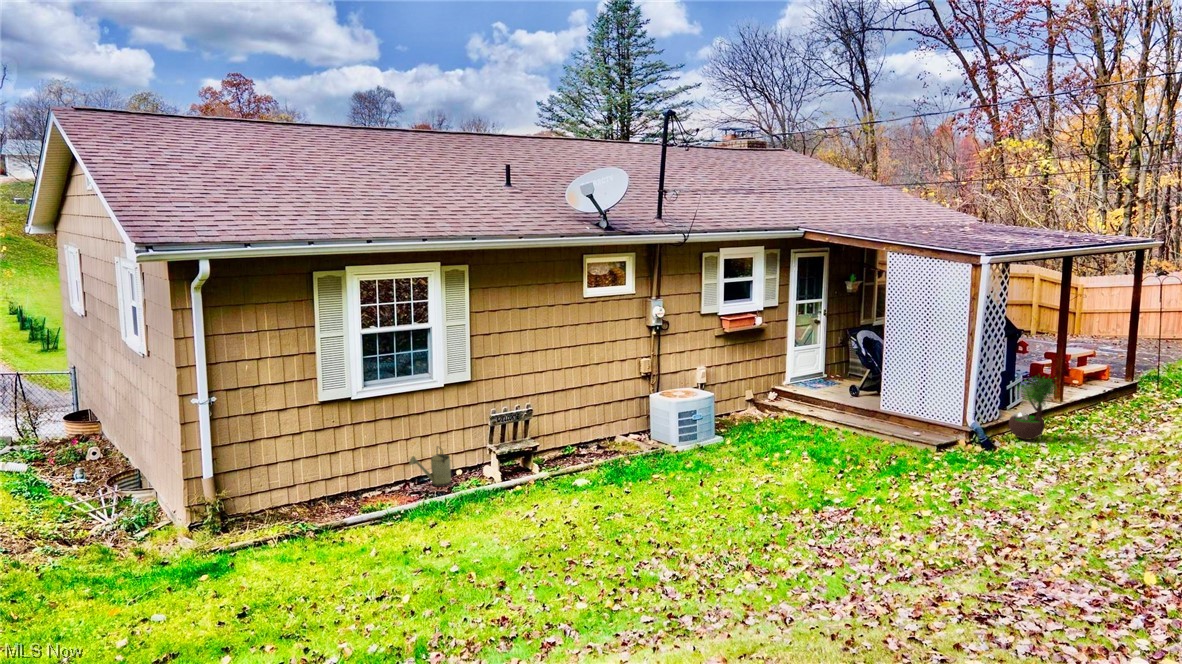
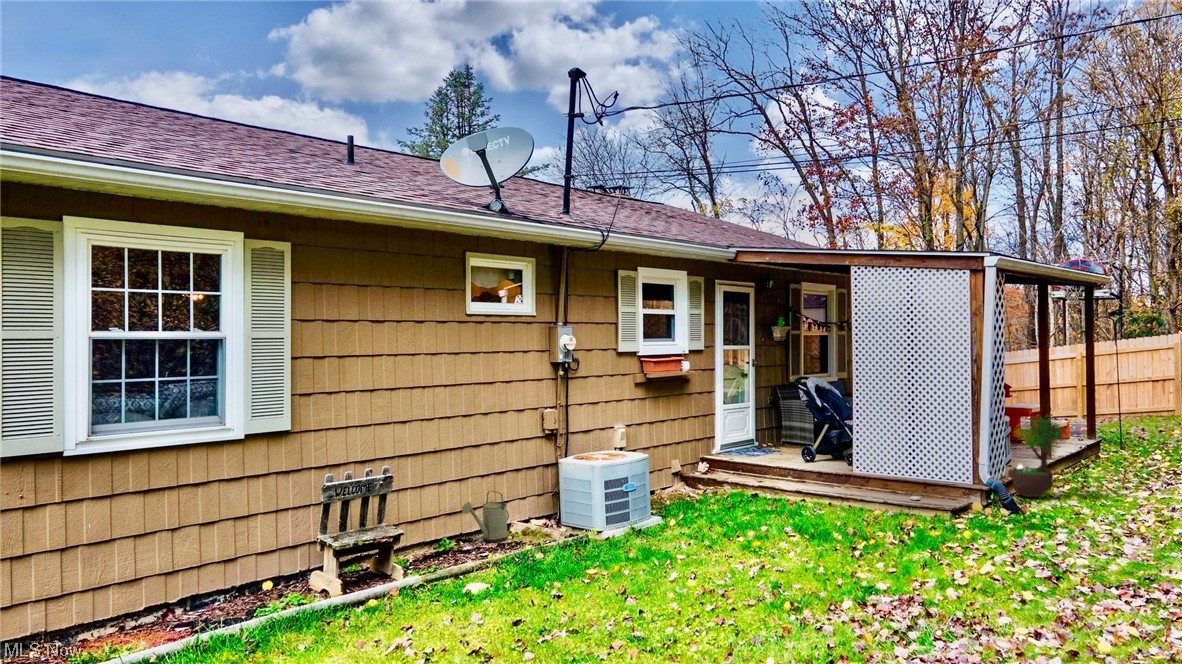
watering can: present [409,446,451,487] -> present [462,491,509,543]

